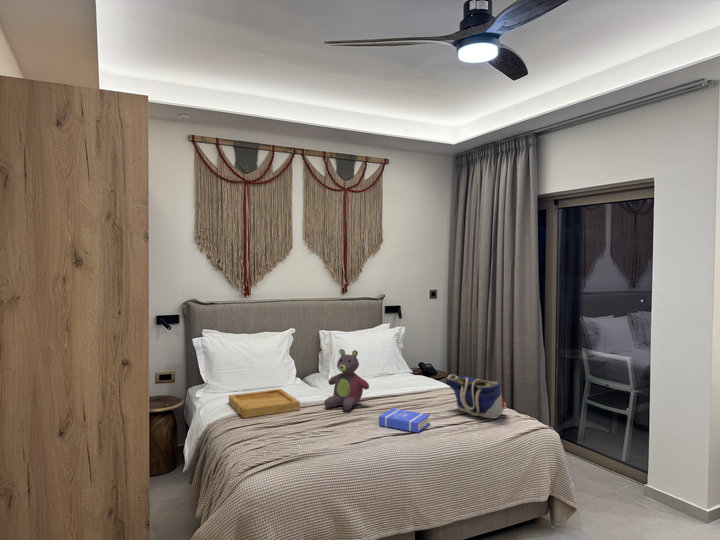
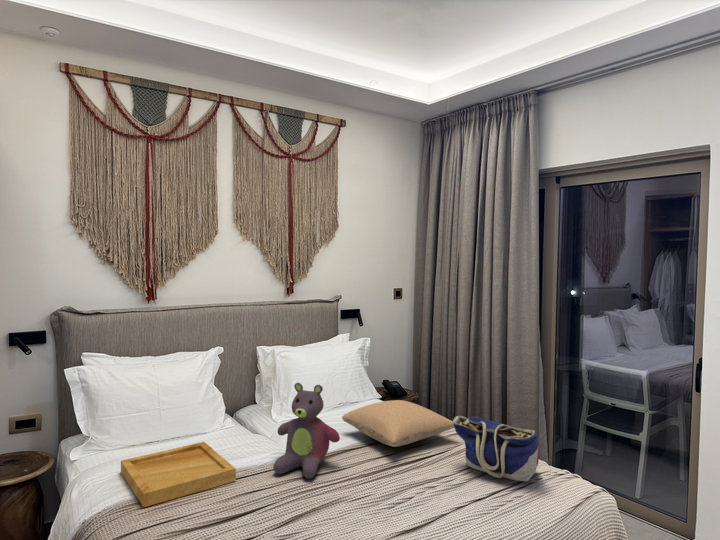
pillow: none [376,369,458,397] -> present [342,400,454,447]
book: present [379,408,430,433] -> none [365,475,440,522]

